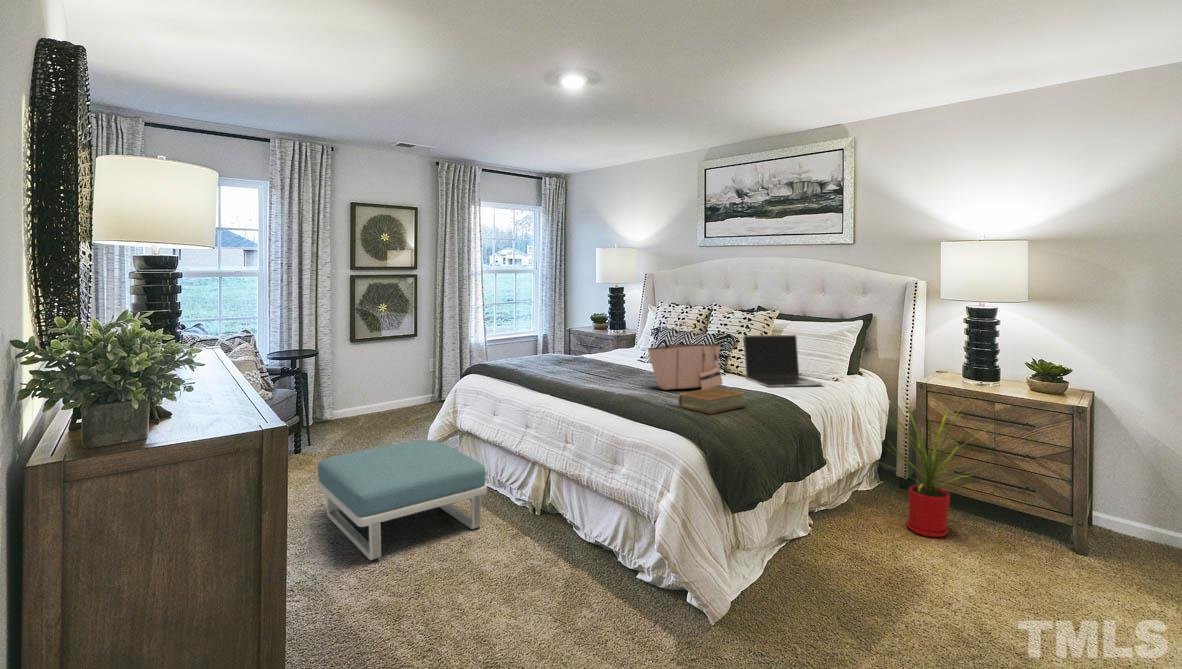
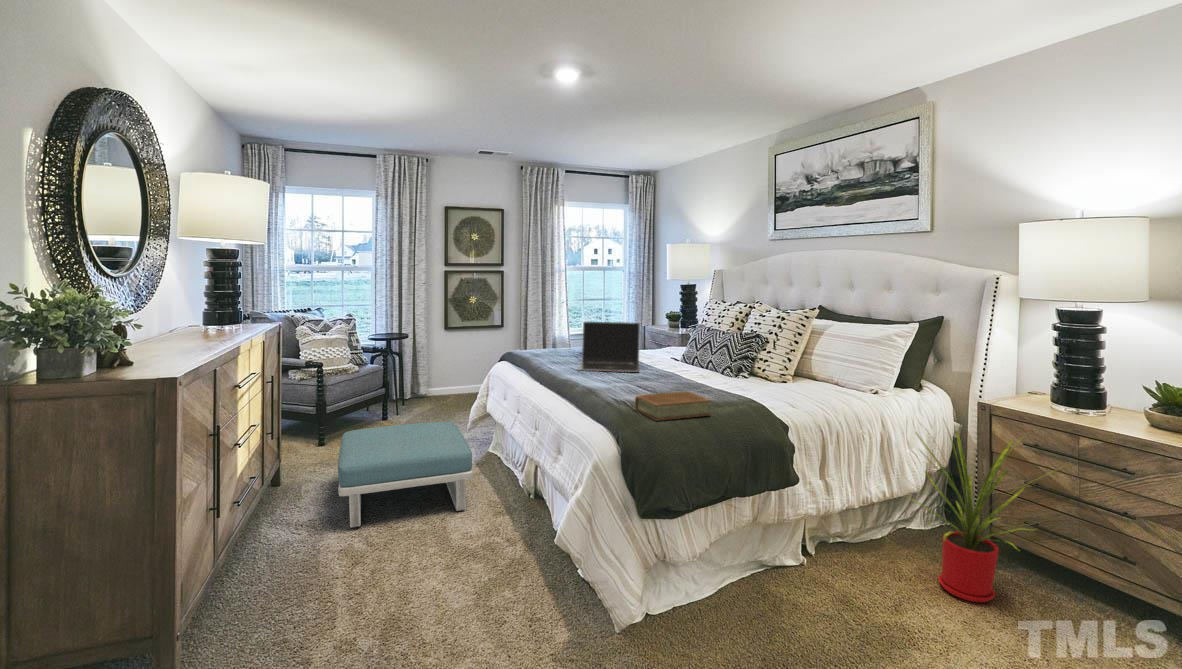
tote bag: present [648,322,722,390] -> none [633,318,717,394]
laptop: present [743,335,823,387] -> present [578,322,640,372]

